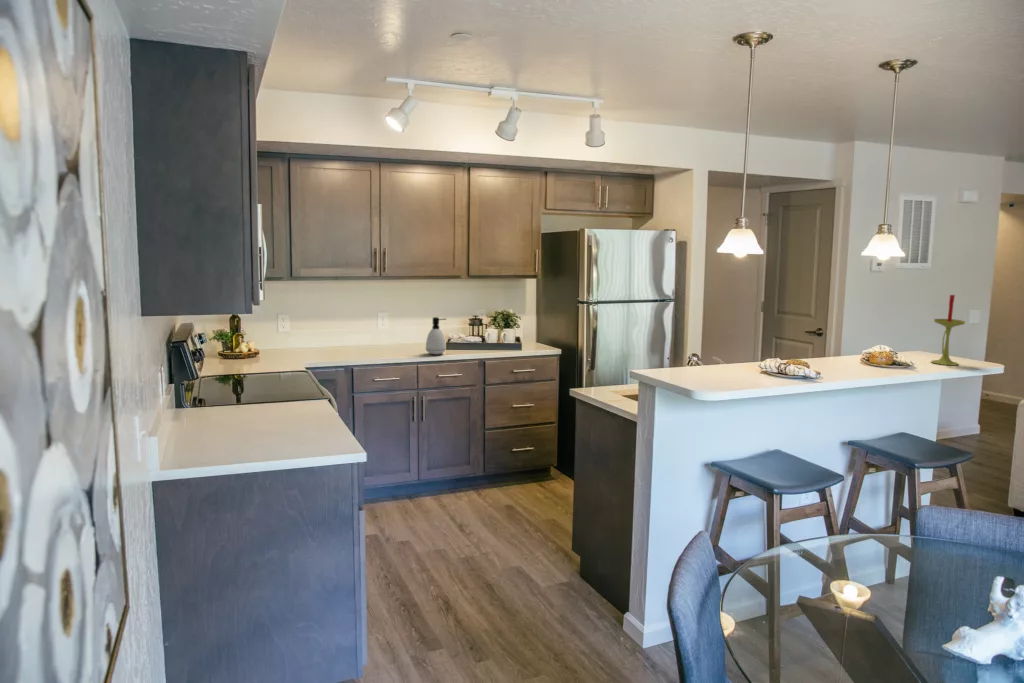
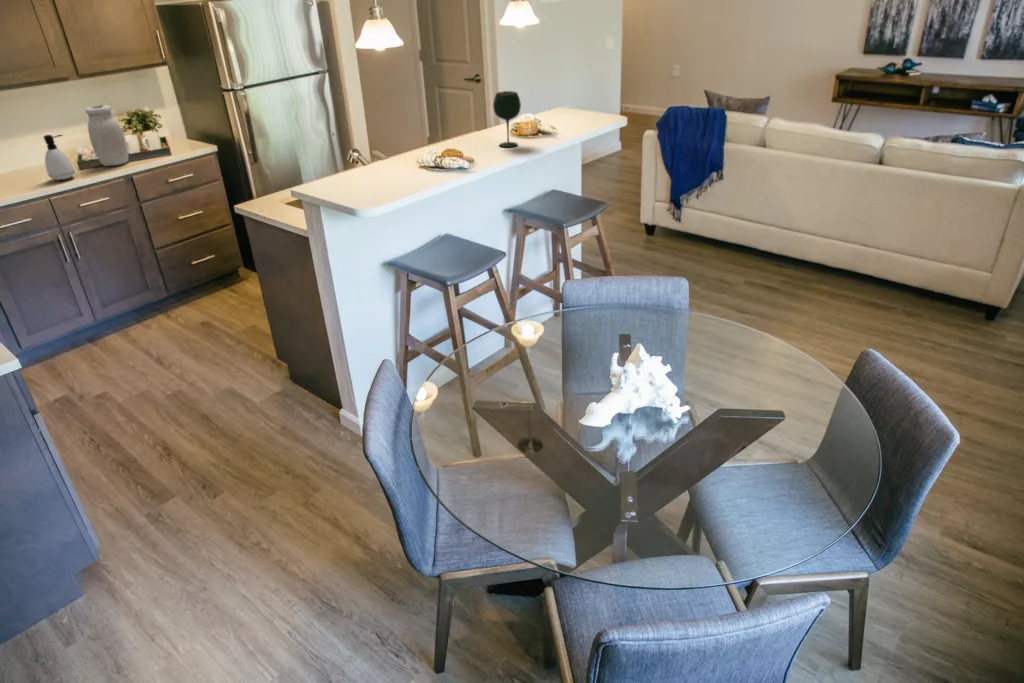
candle: present [931,295,965,365] -> none [567,51,593,122]
jar: none [464,301,490,351] -> present [85,105,128,166]
wine glass: none [847,318,878,373] -> present [493,91,521,147]

